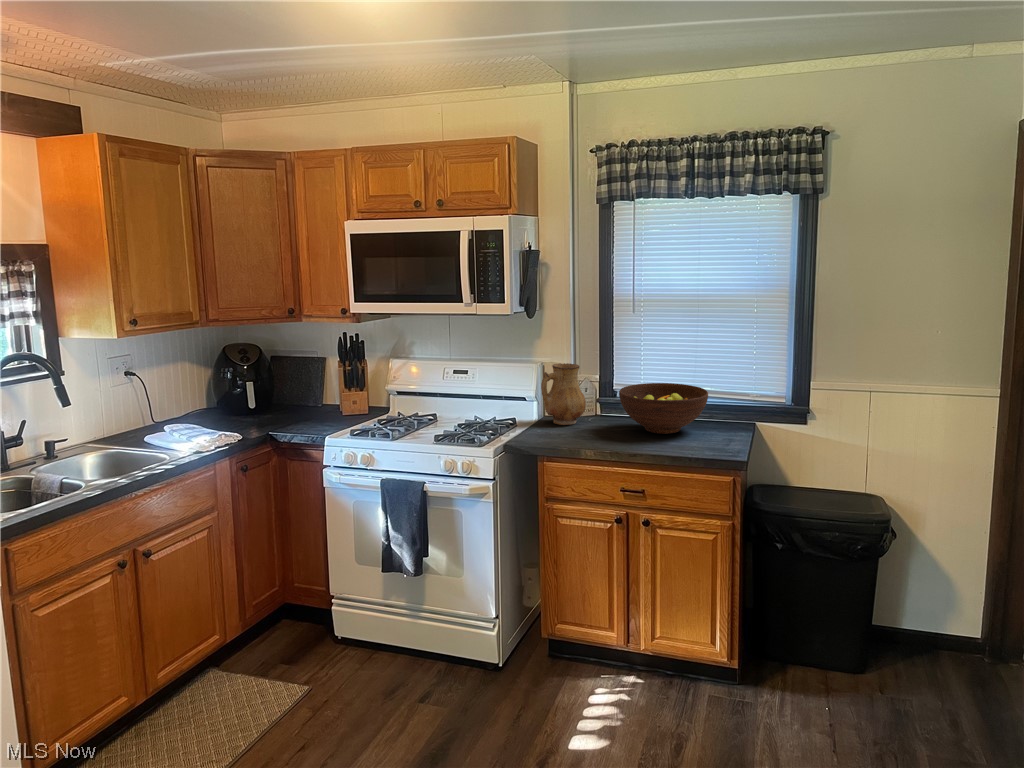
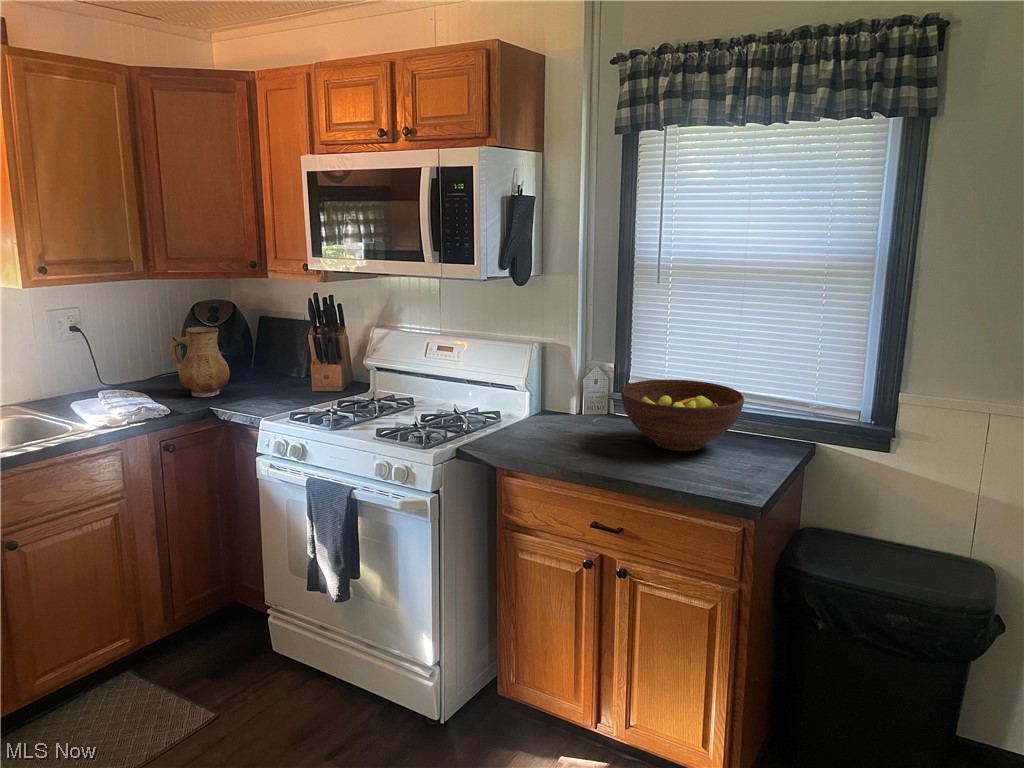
ceramic pitcher: present [541,363,586,425] -> present [169,327,230,397]

